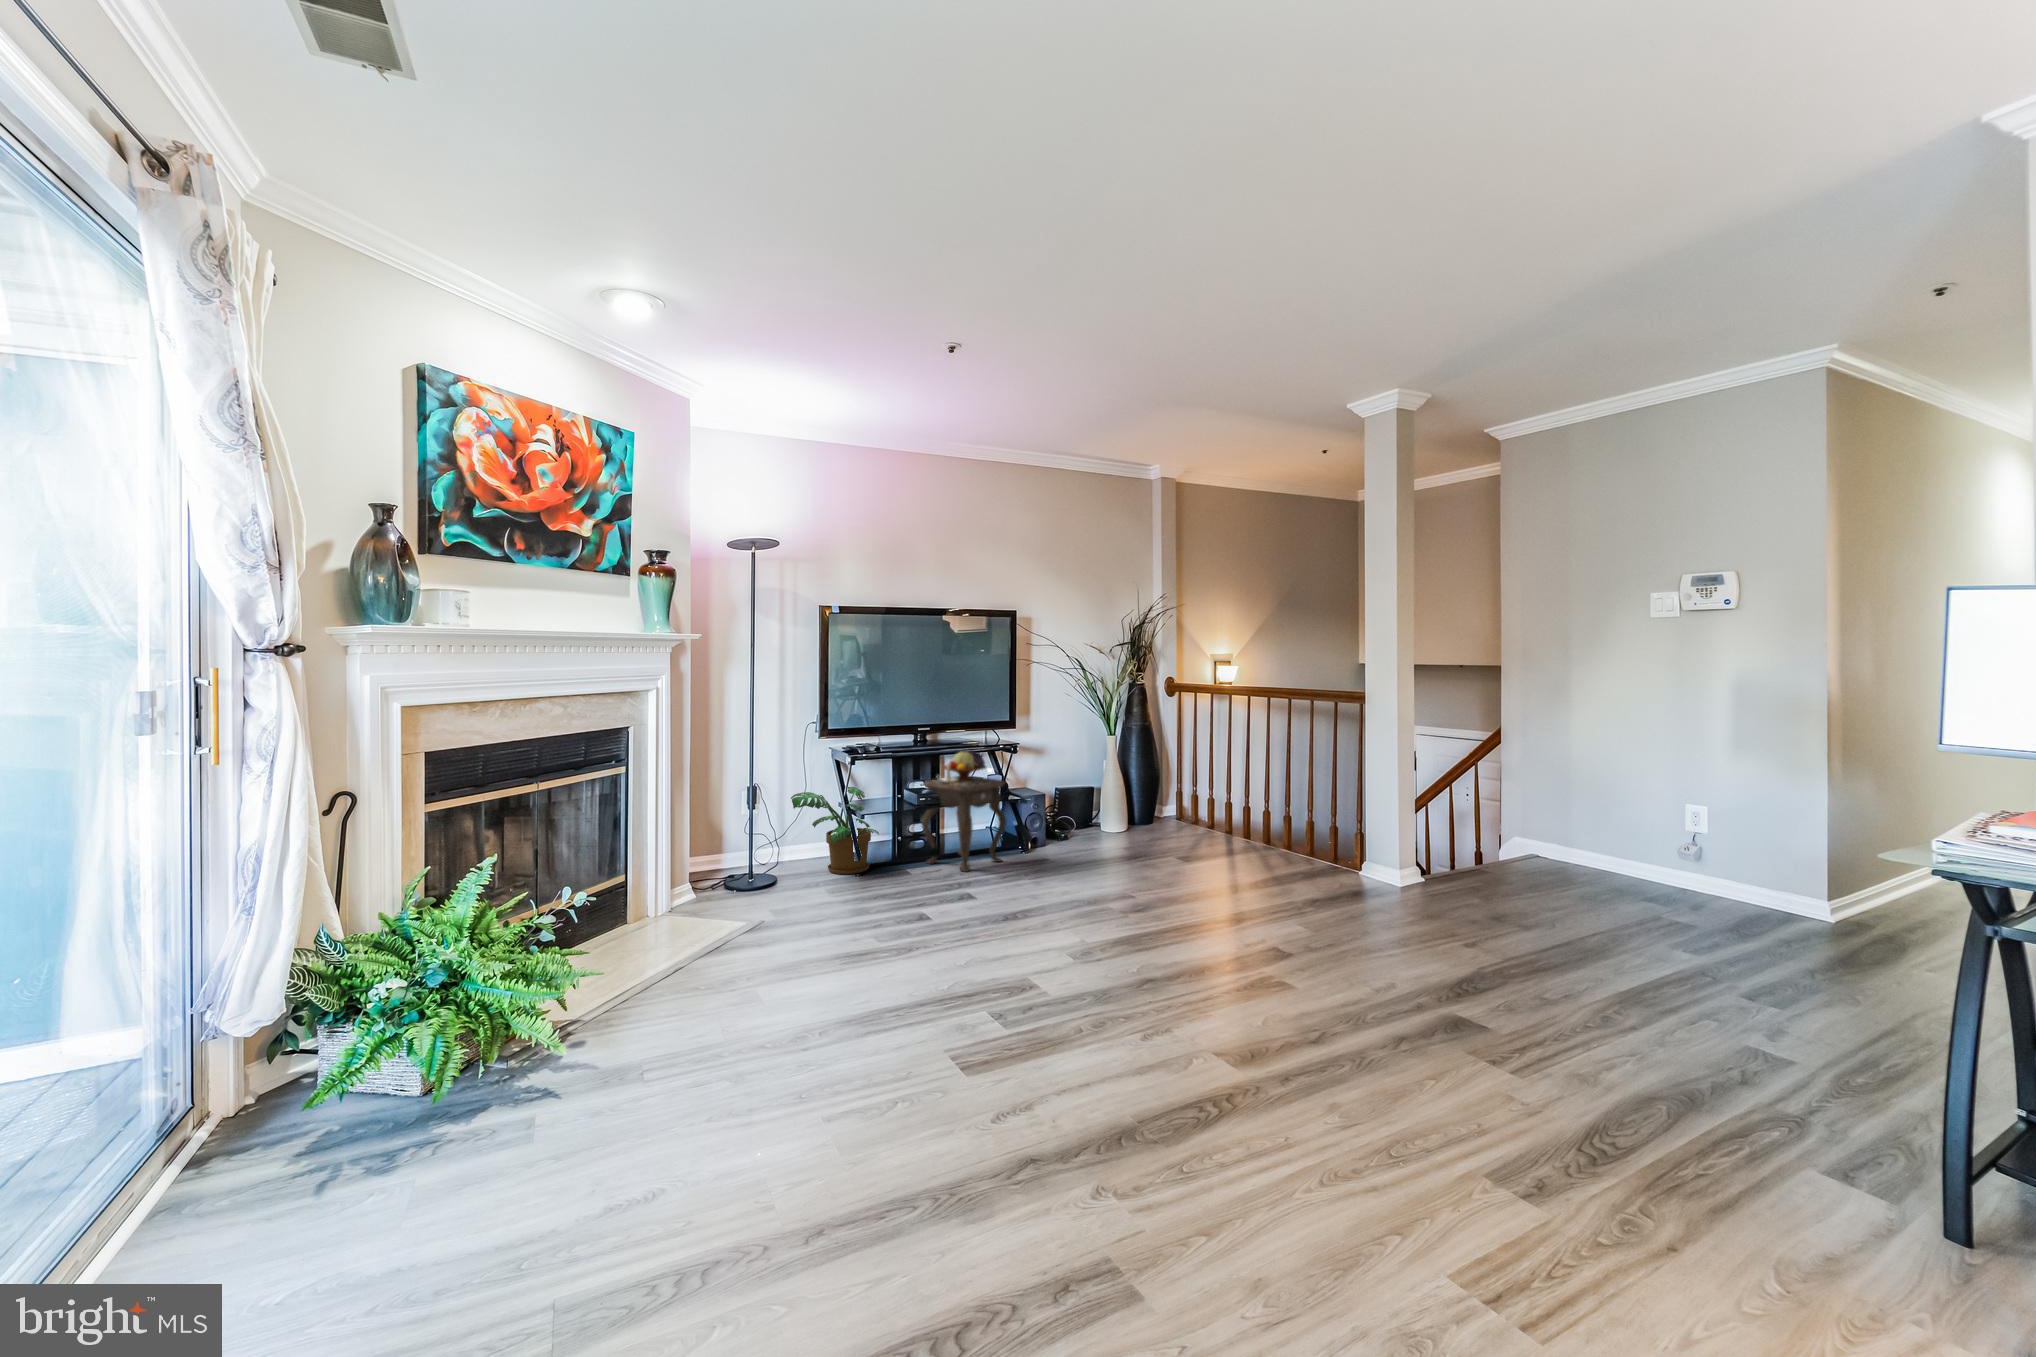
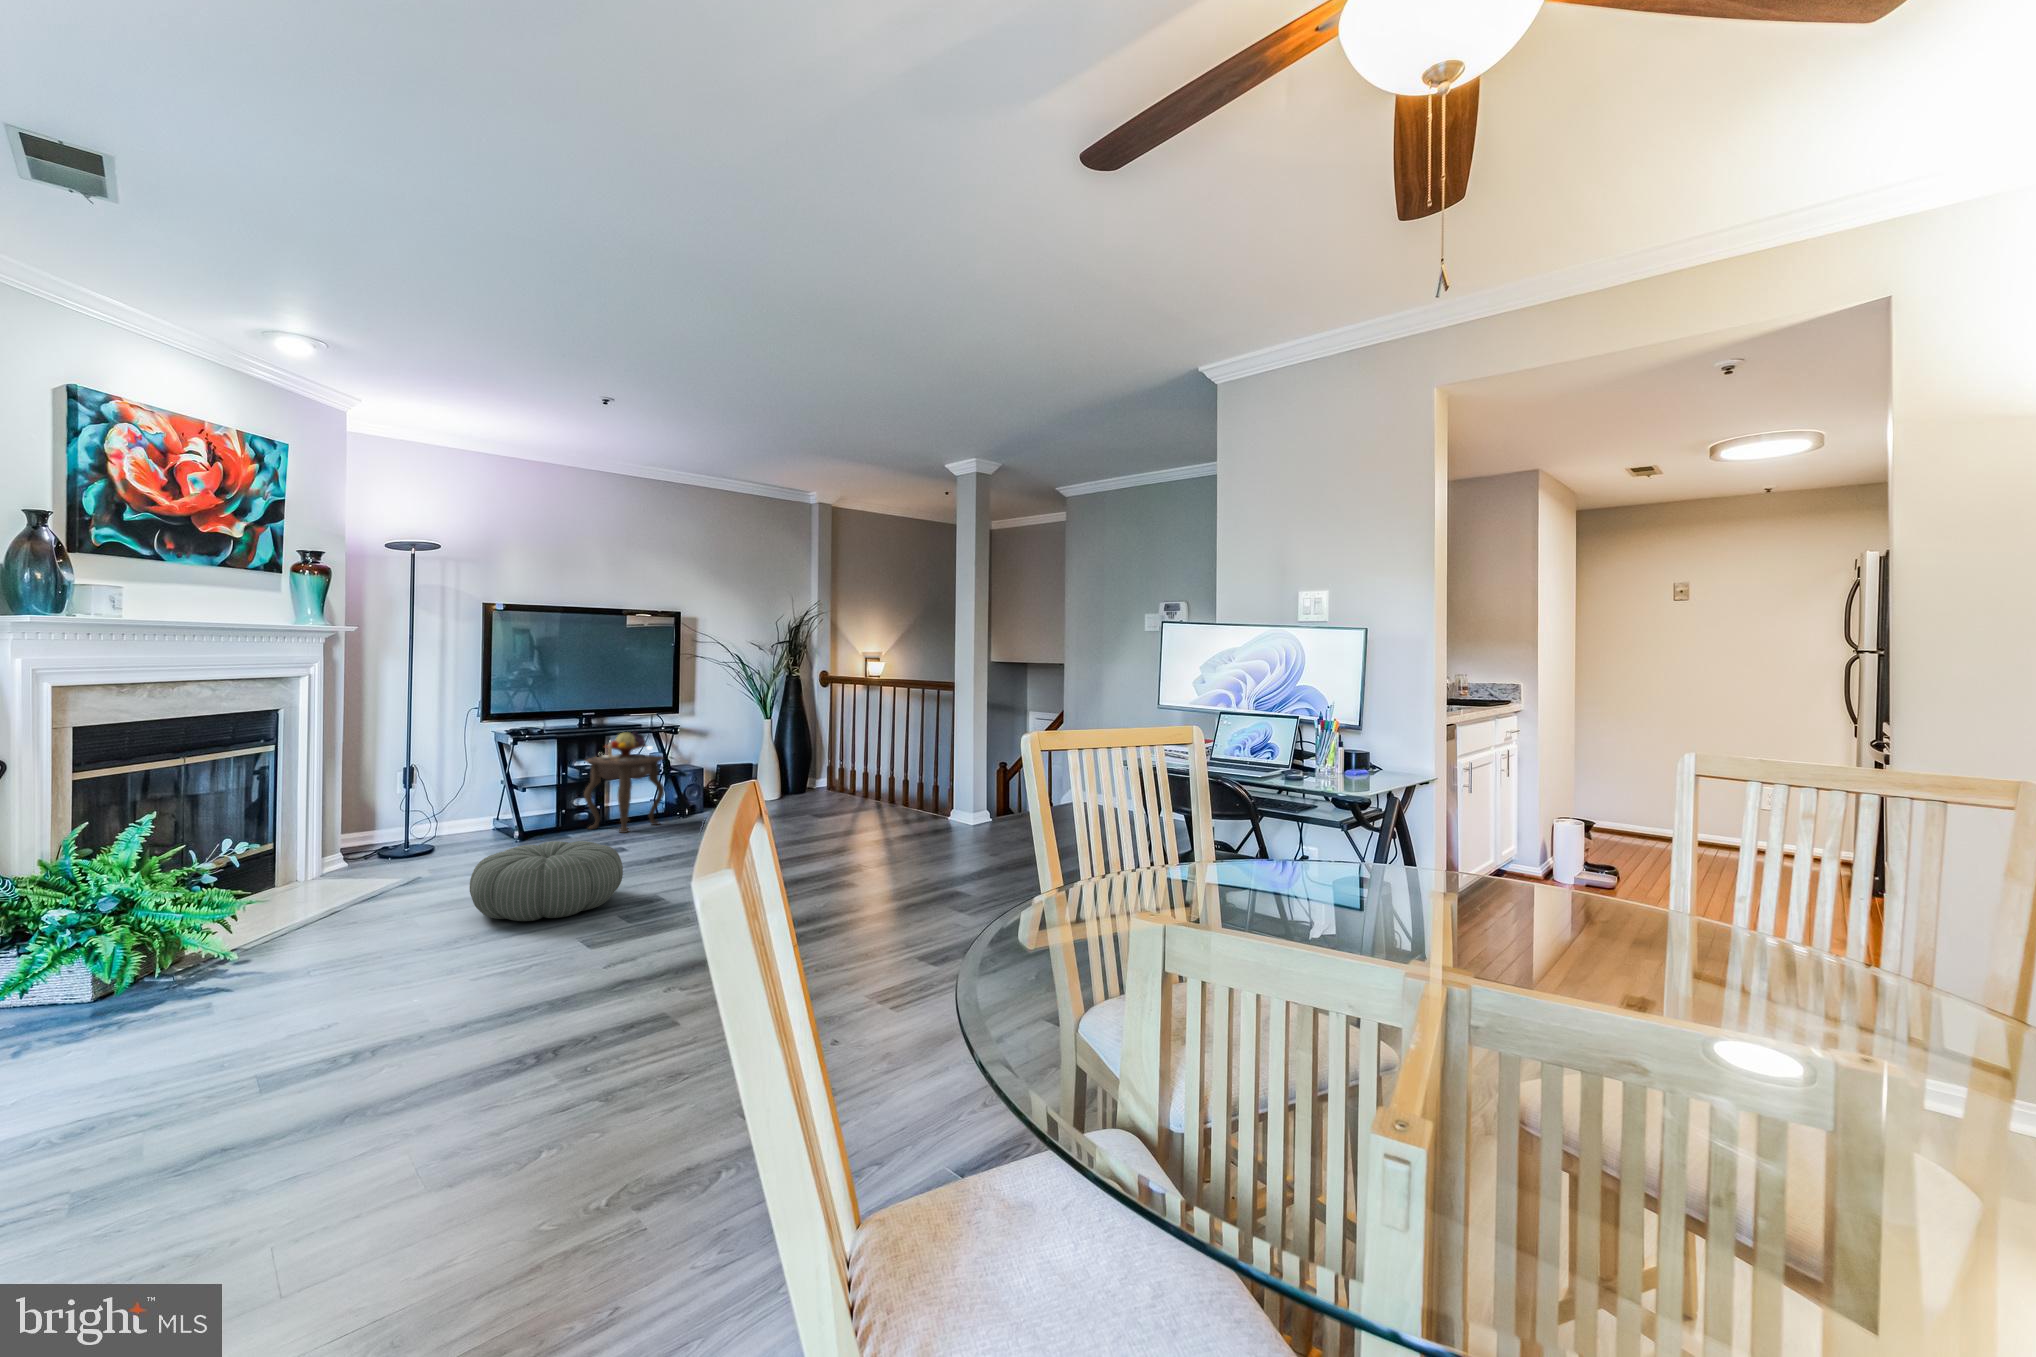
potted plant: present [791,787,879,874] -> none [451,765,542,840]
pouf: none [810,902,986,1020] -> present [470,841,623,921]

